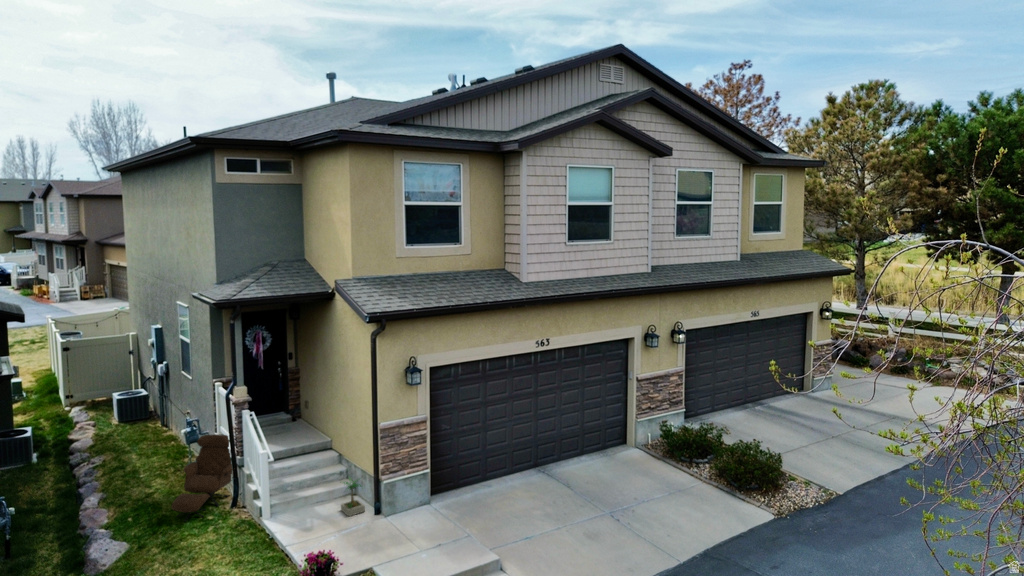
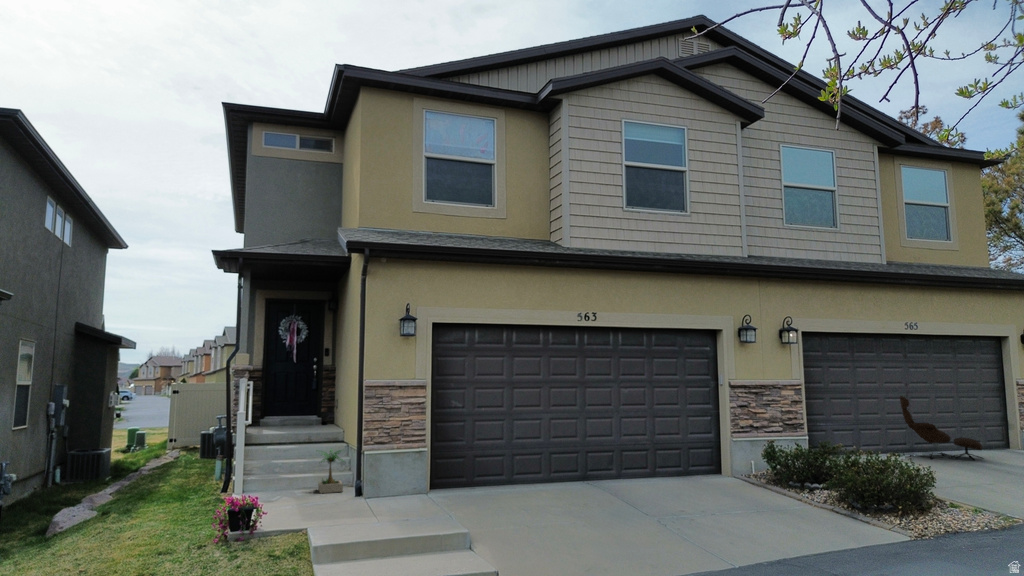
lounge chair: present [171,434,233,521] -> present [900,396,982,460]

